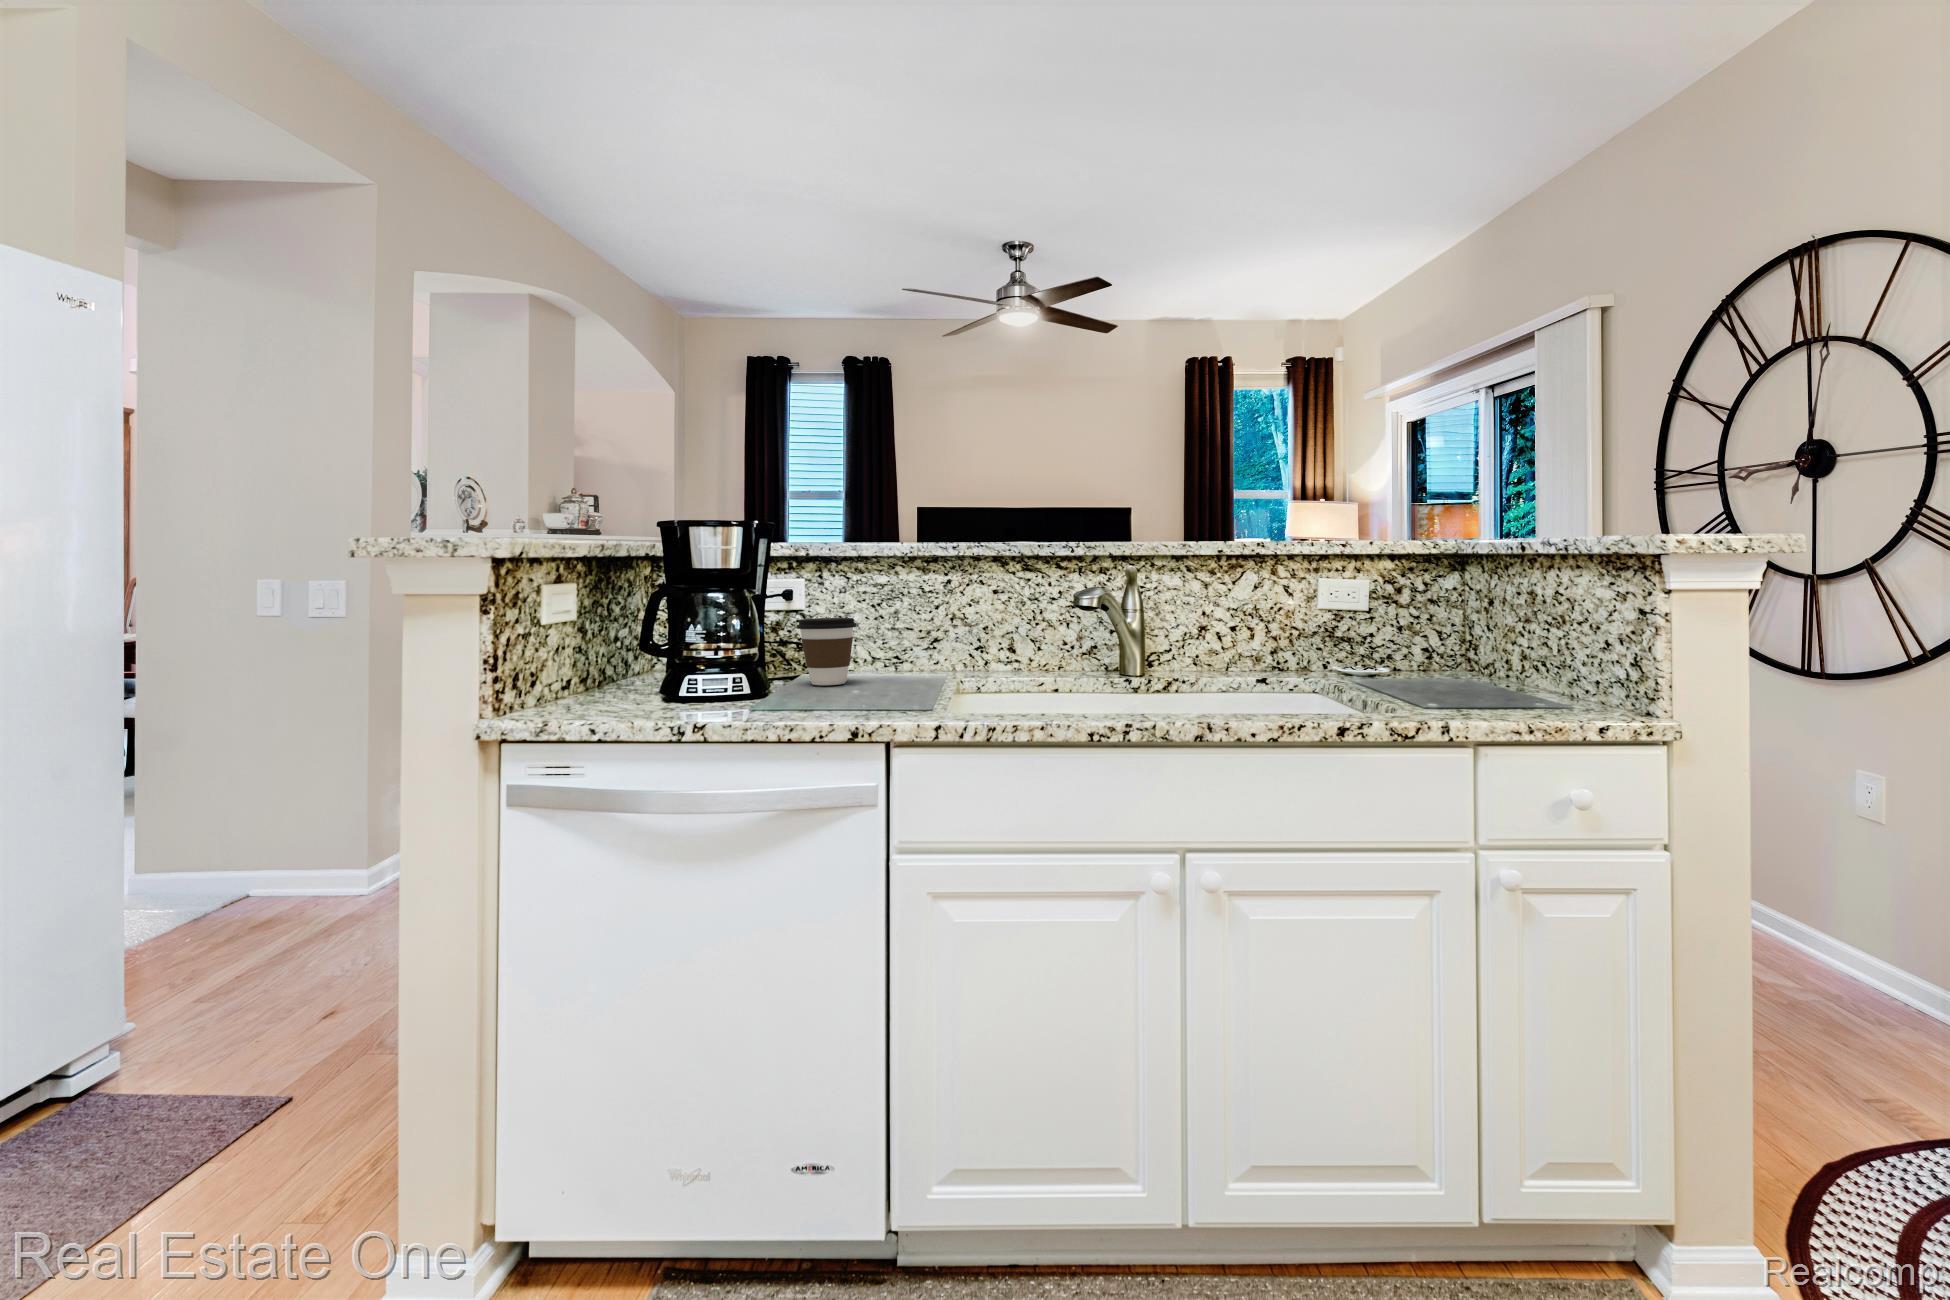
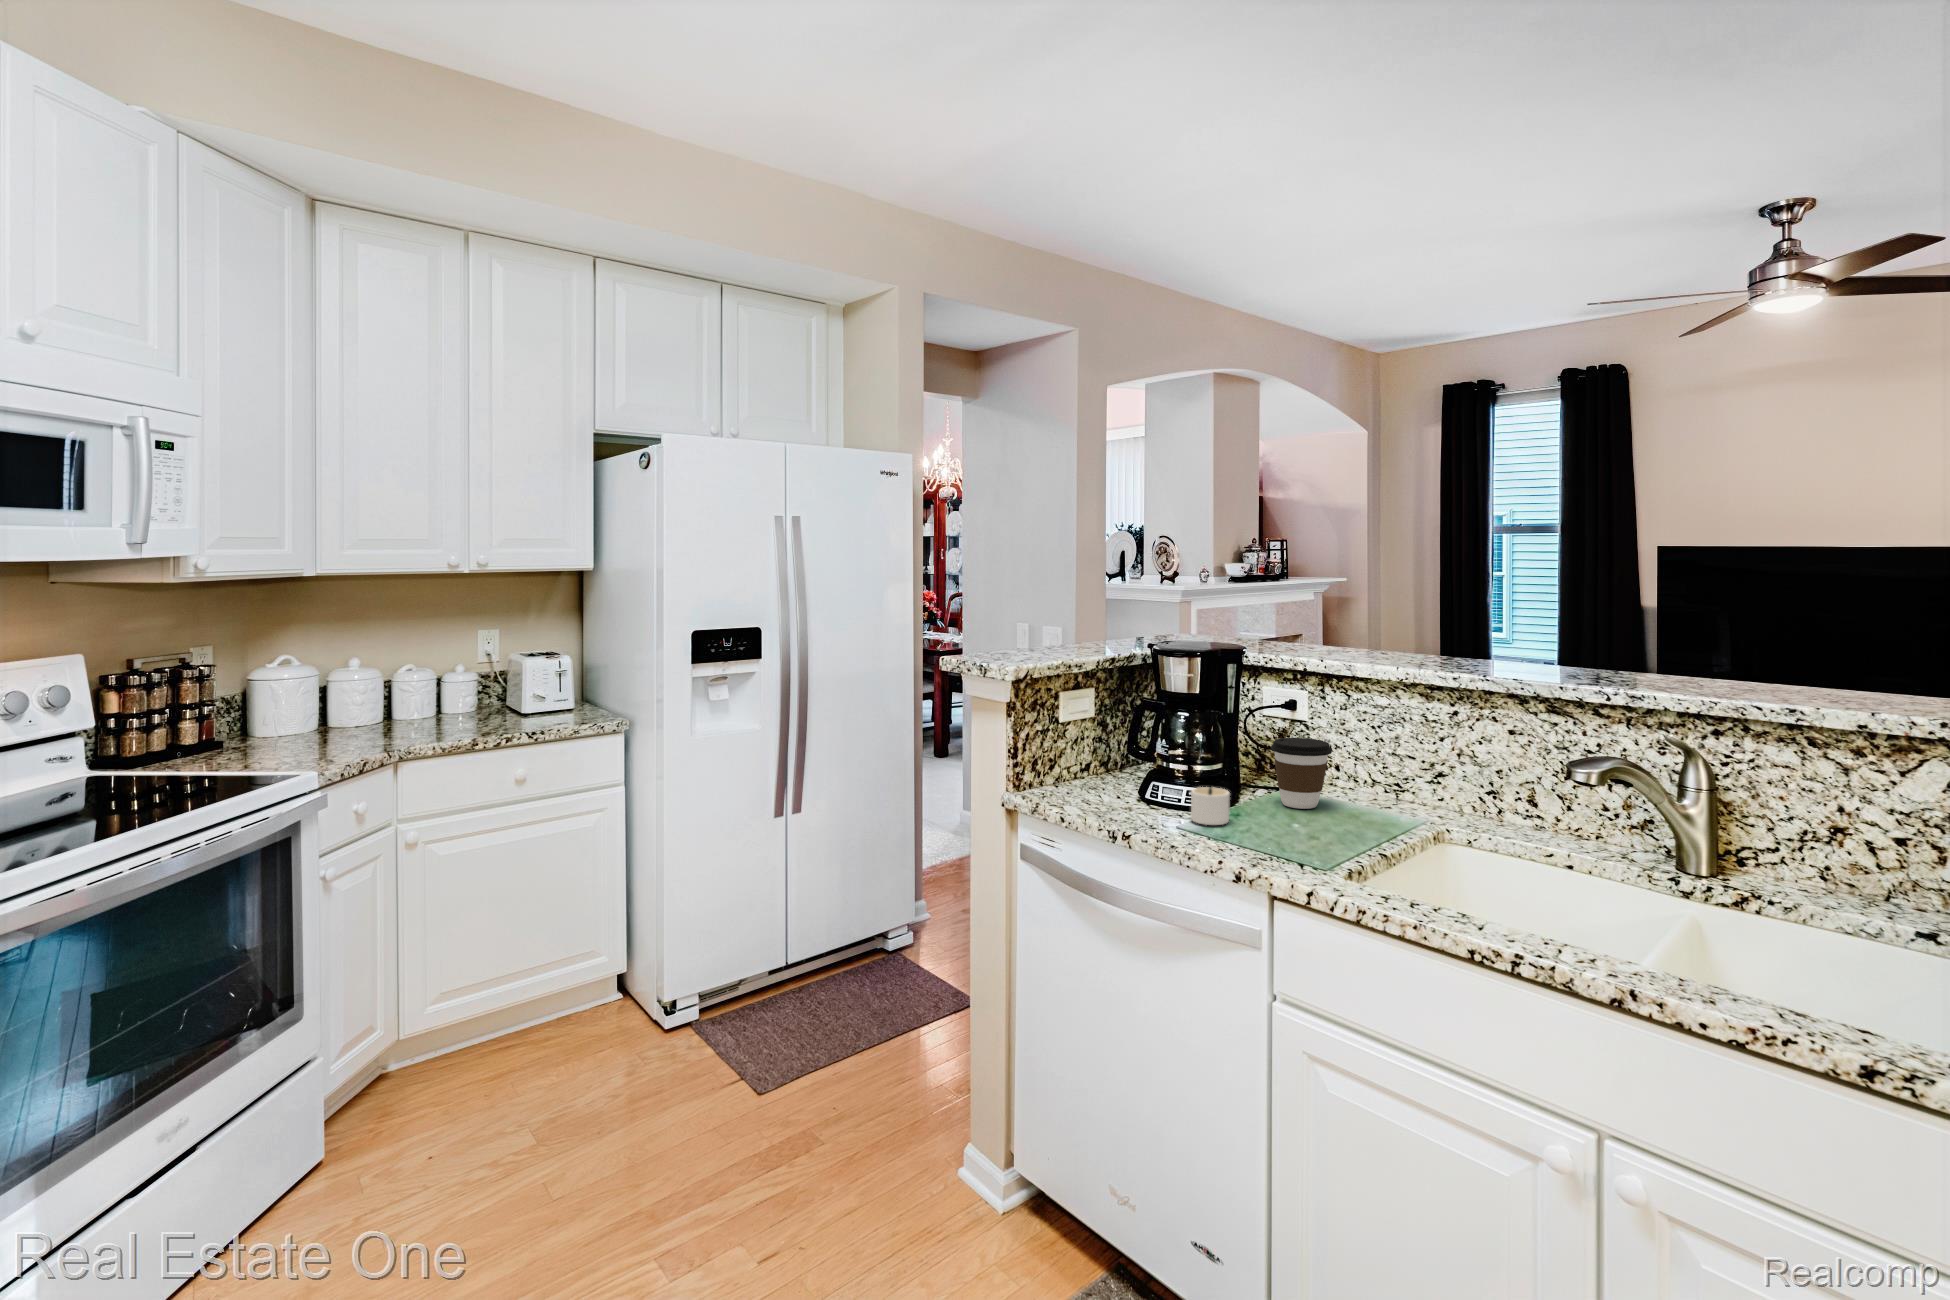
candle: none [751,663,795,703] -> present [1191,787,1230,825]

